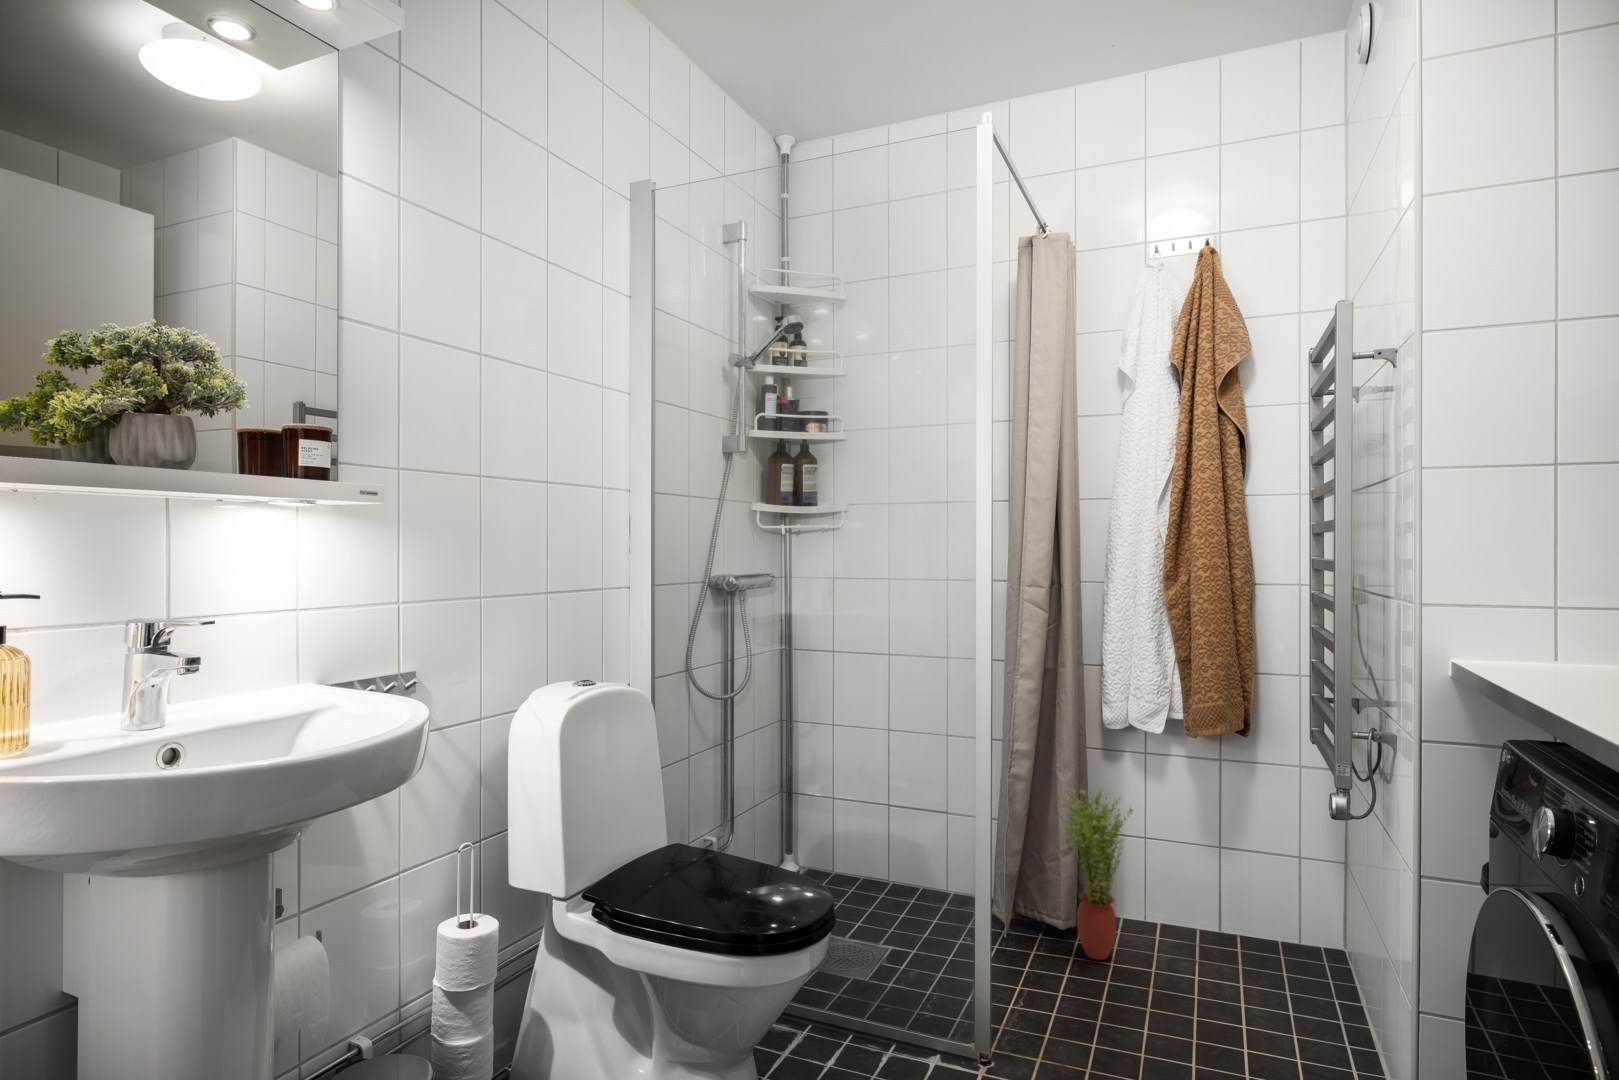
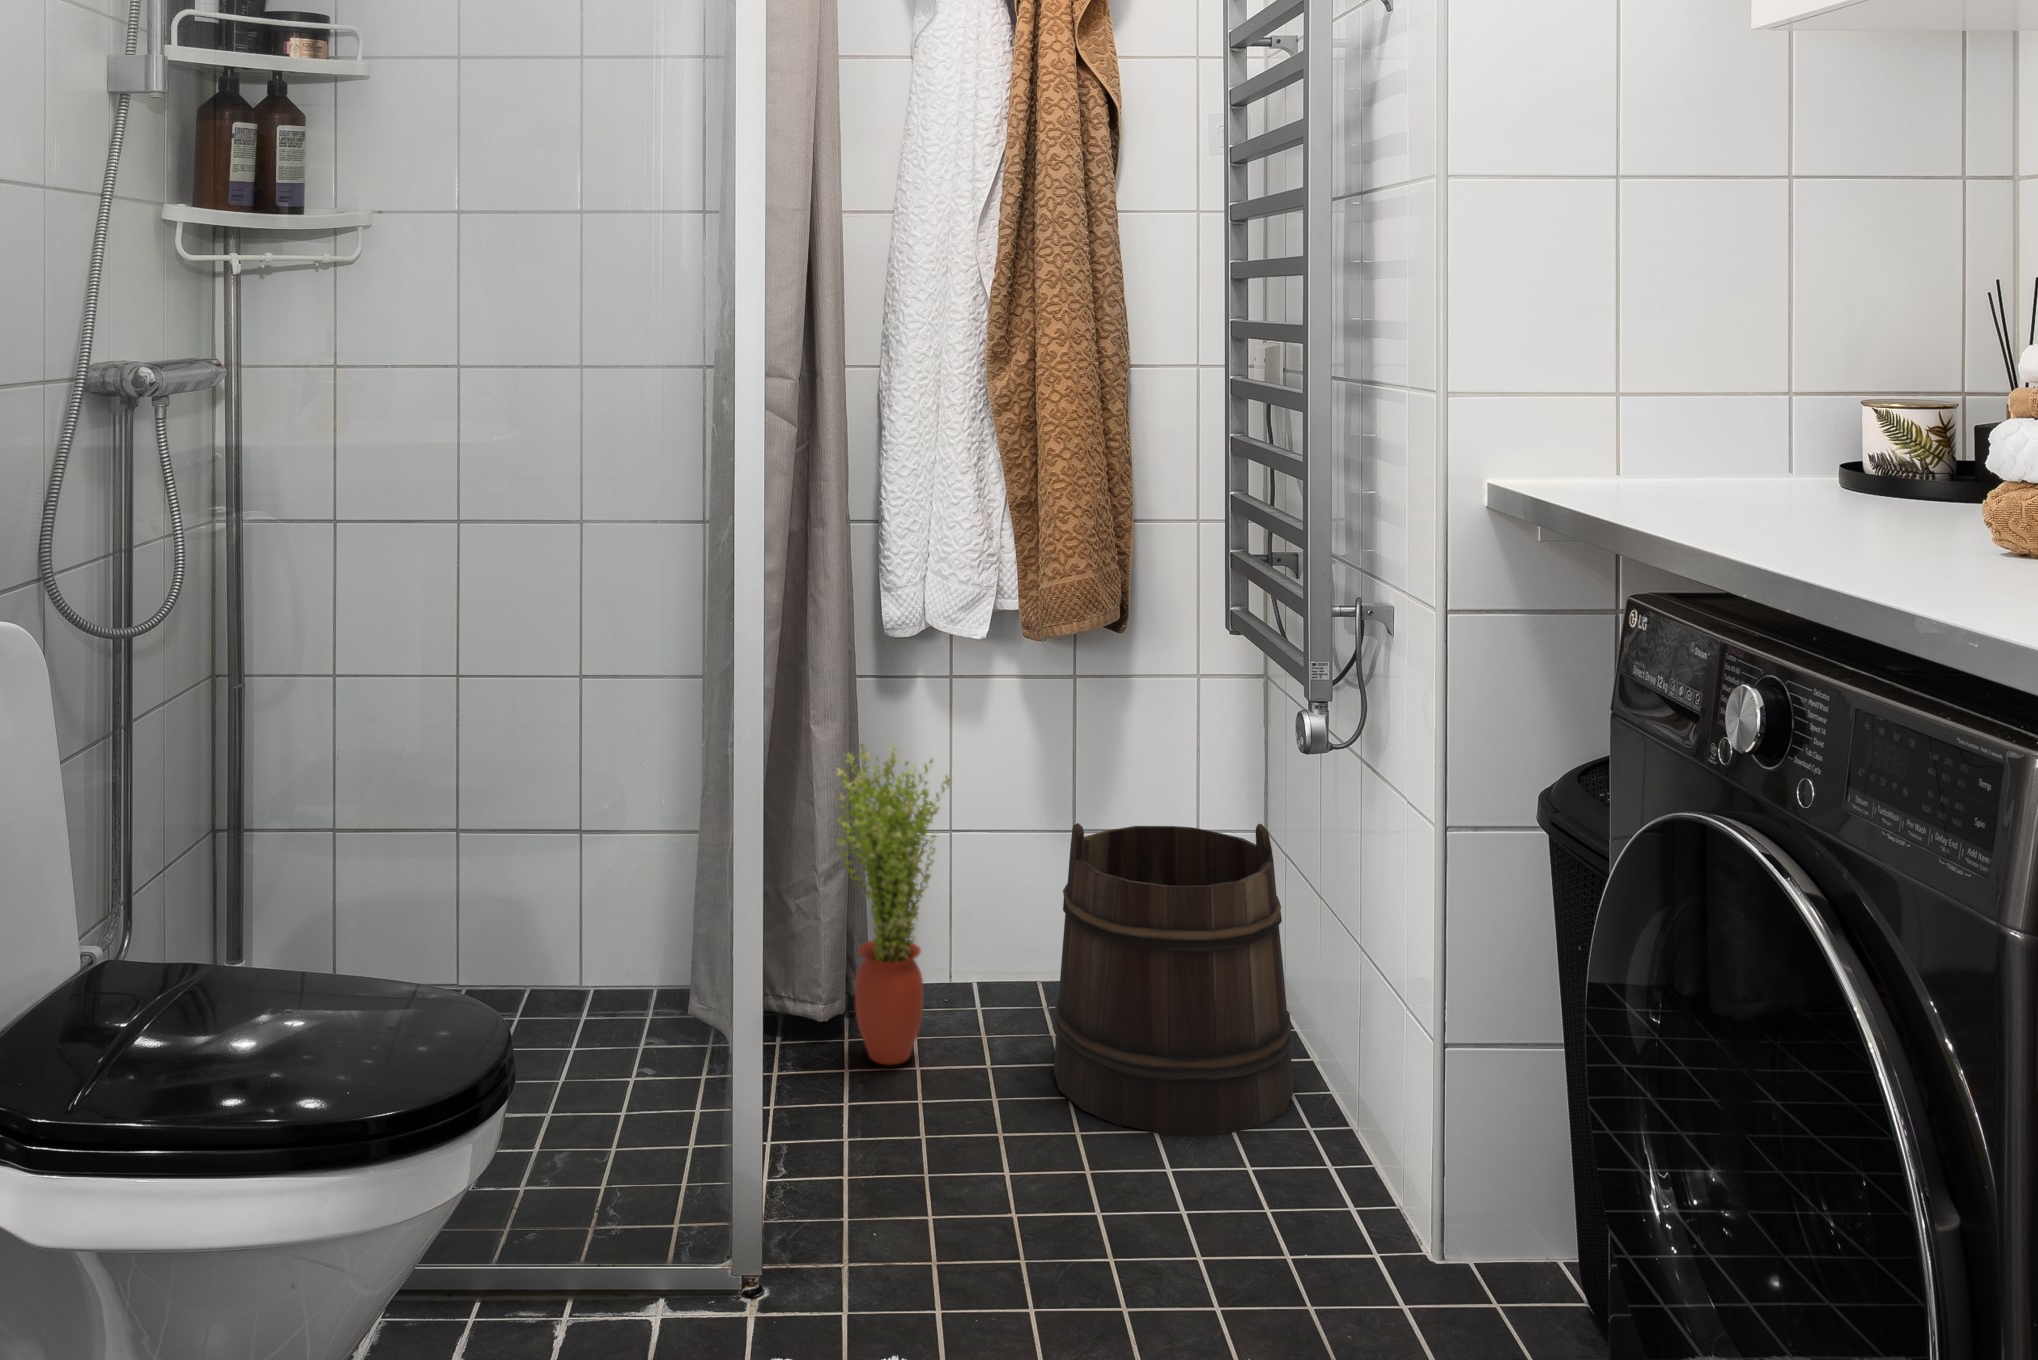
bucket: none [1191,844,1346,1040] -> present [1054,823,1294,1135]

